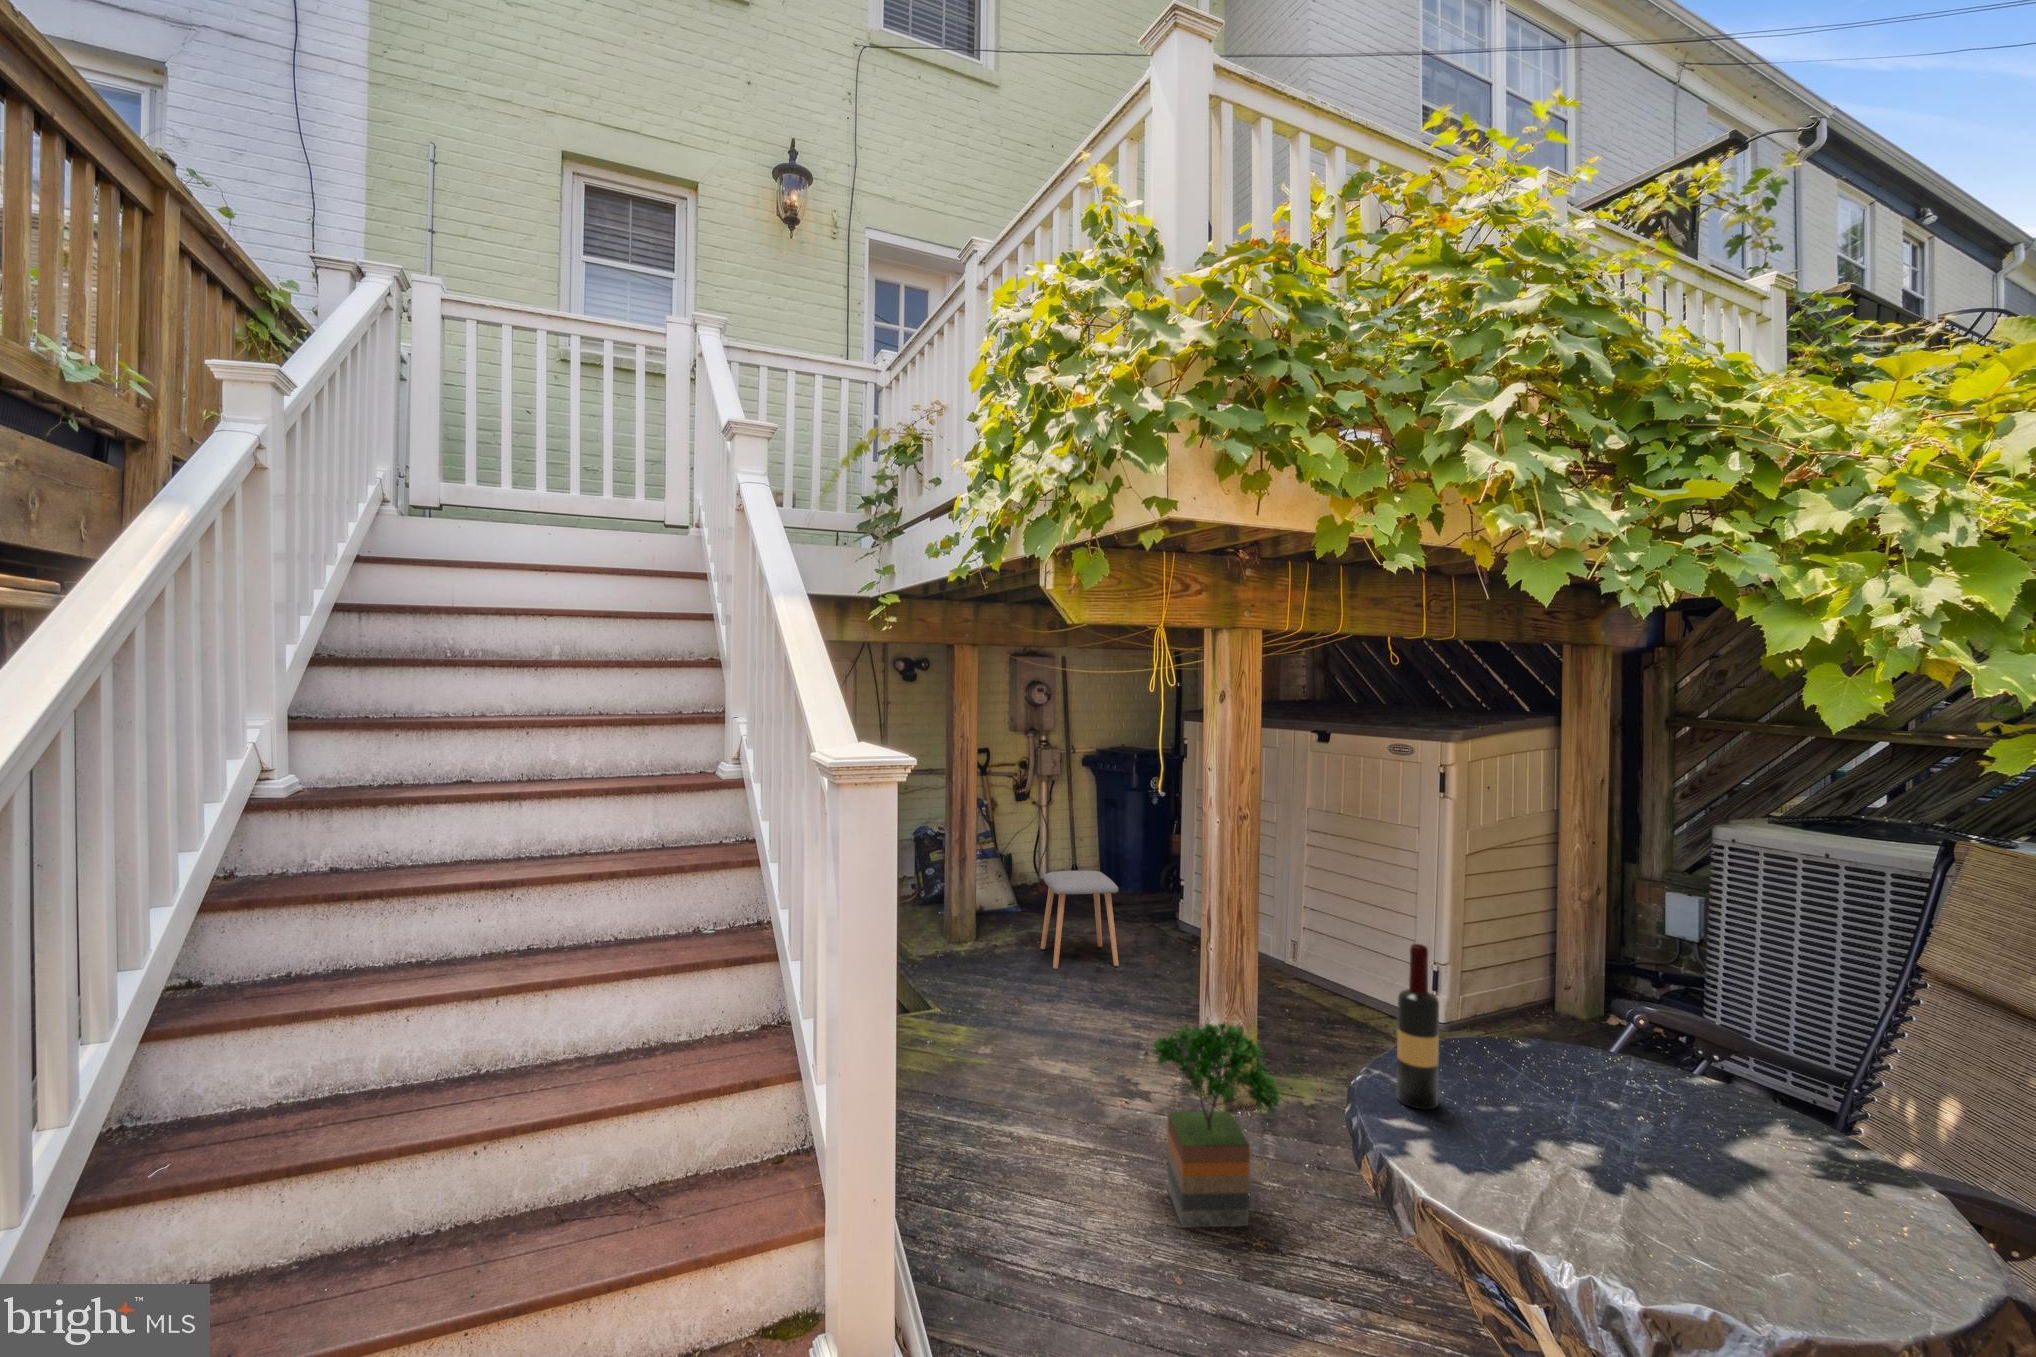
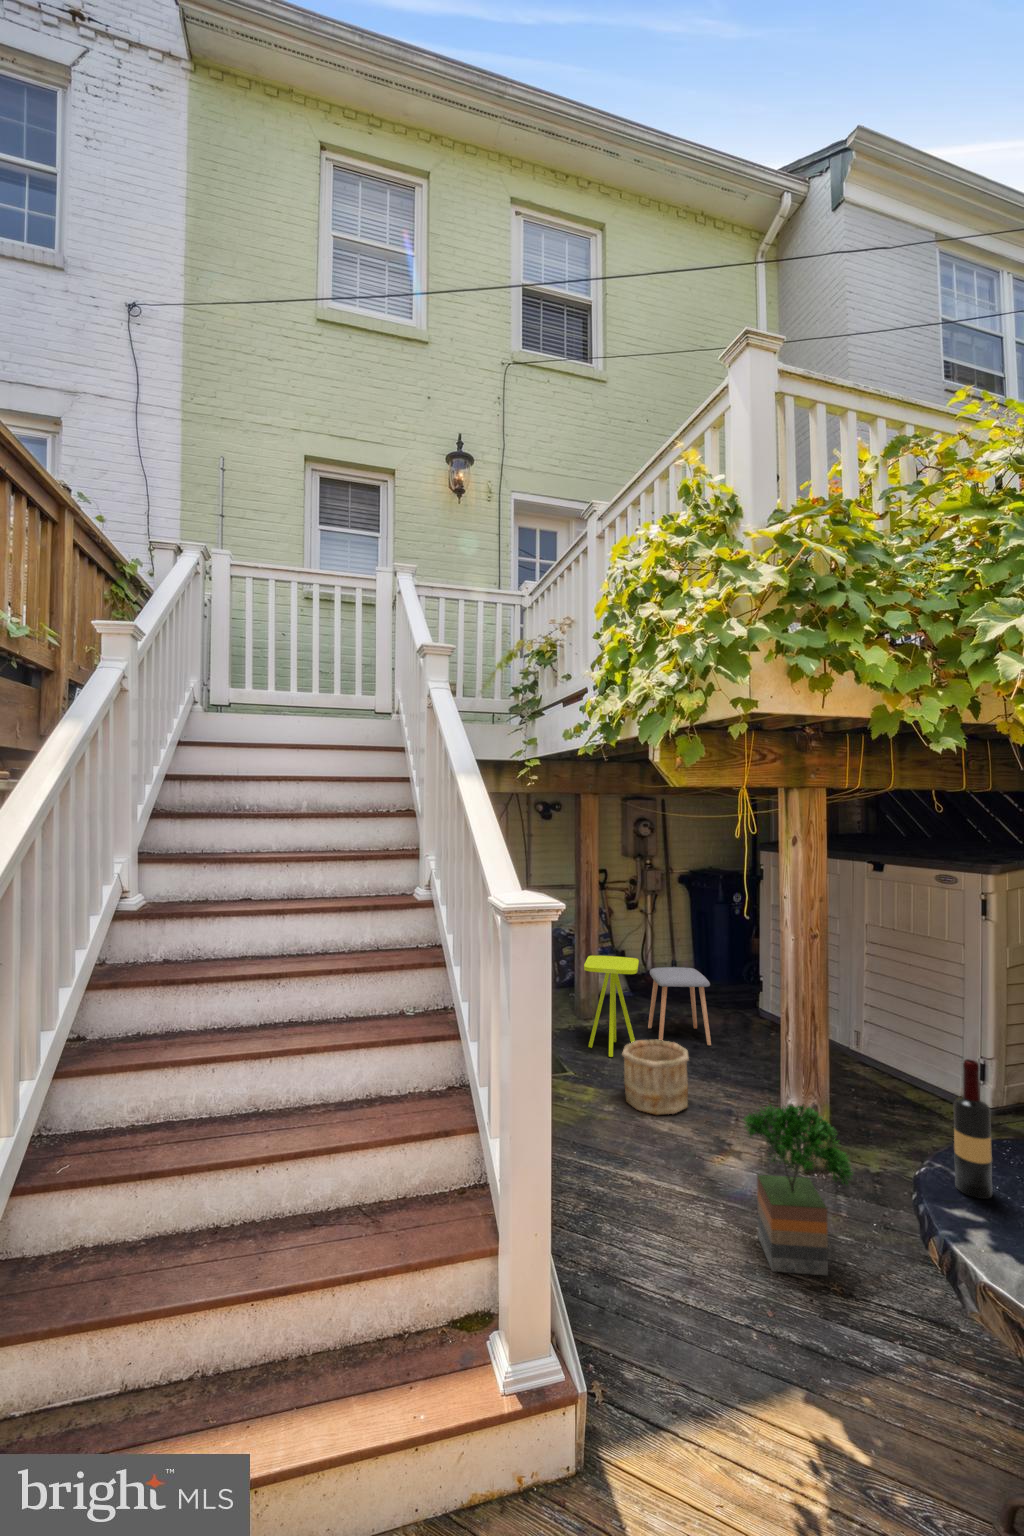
side table: none [958,858,1029,986] -> present [584,956,639,1057]
wooden bucket: none [1004,959,1089,1053] -> present [622,1040,689,1115]

